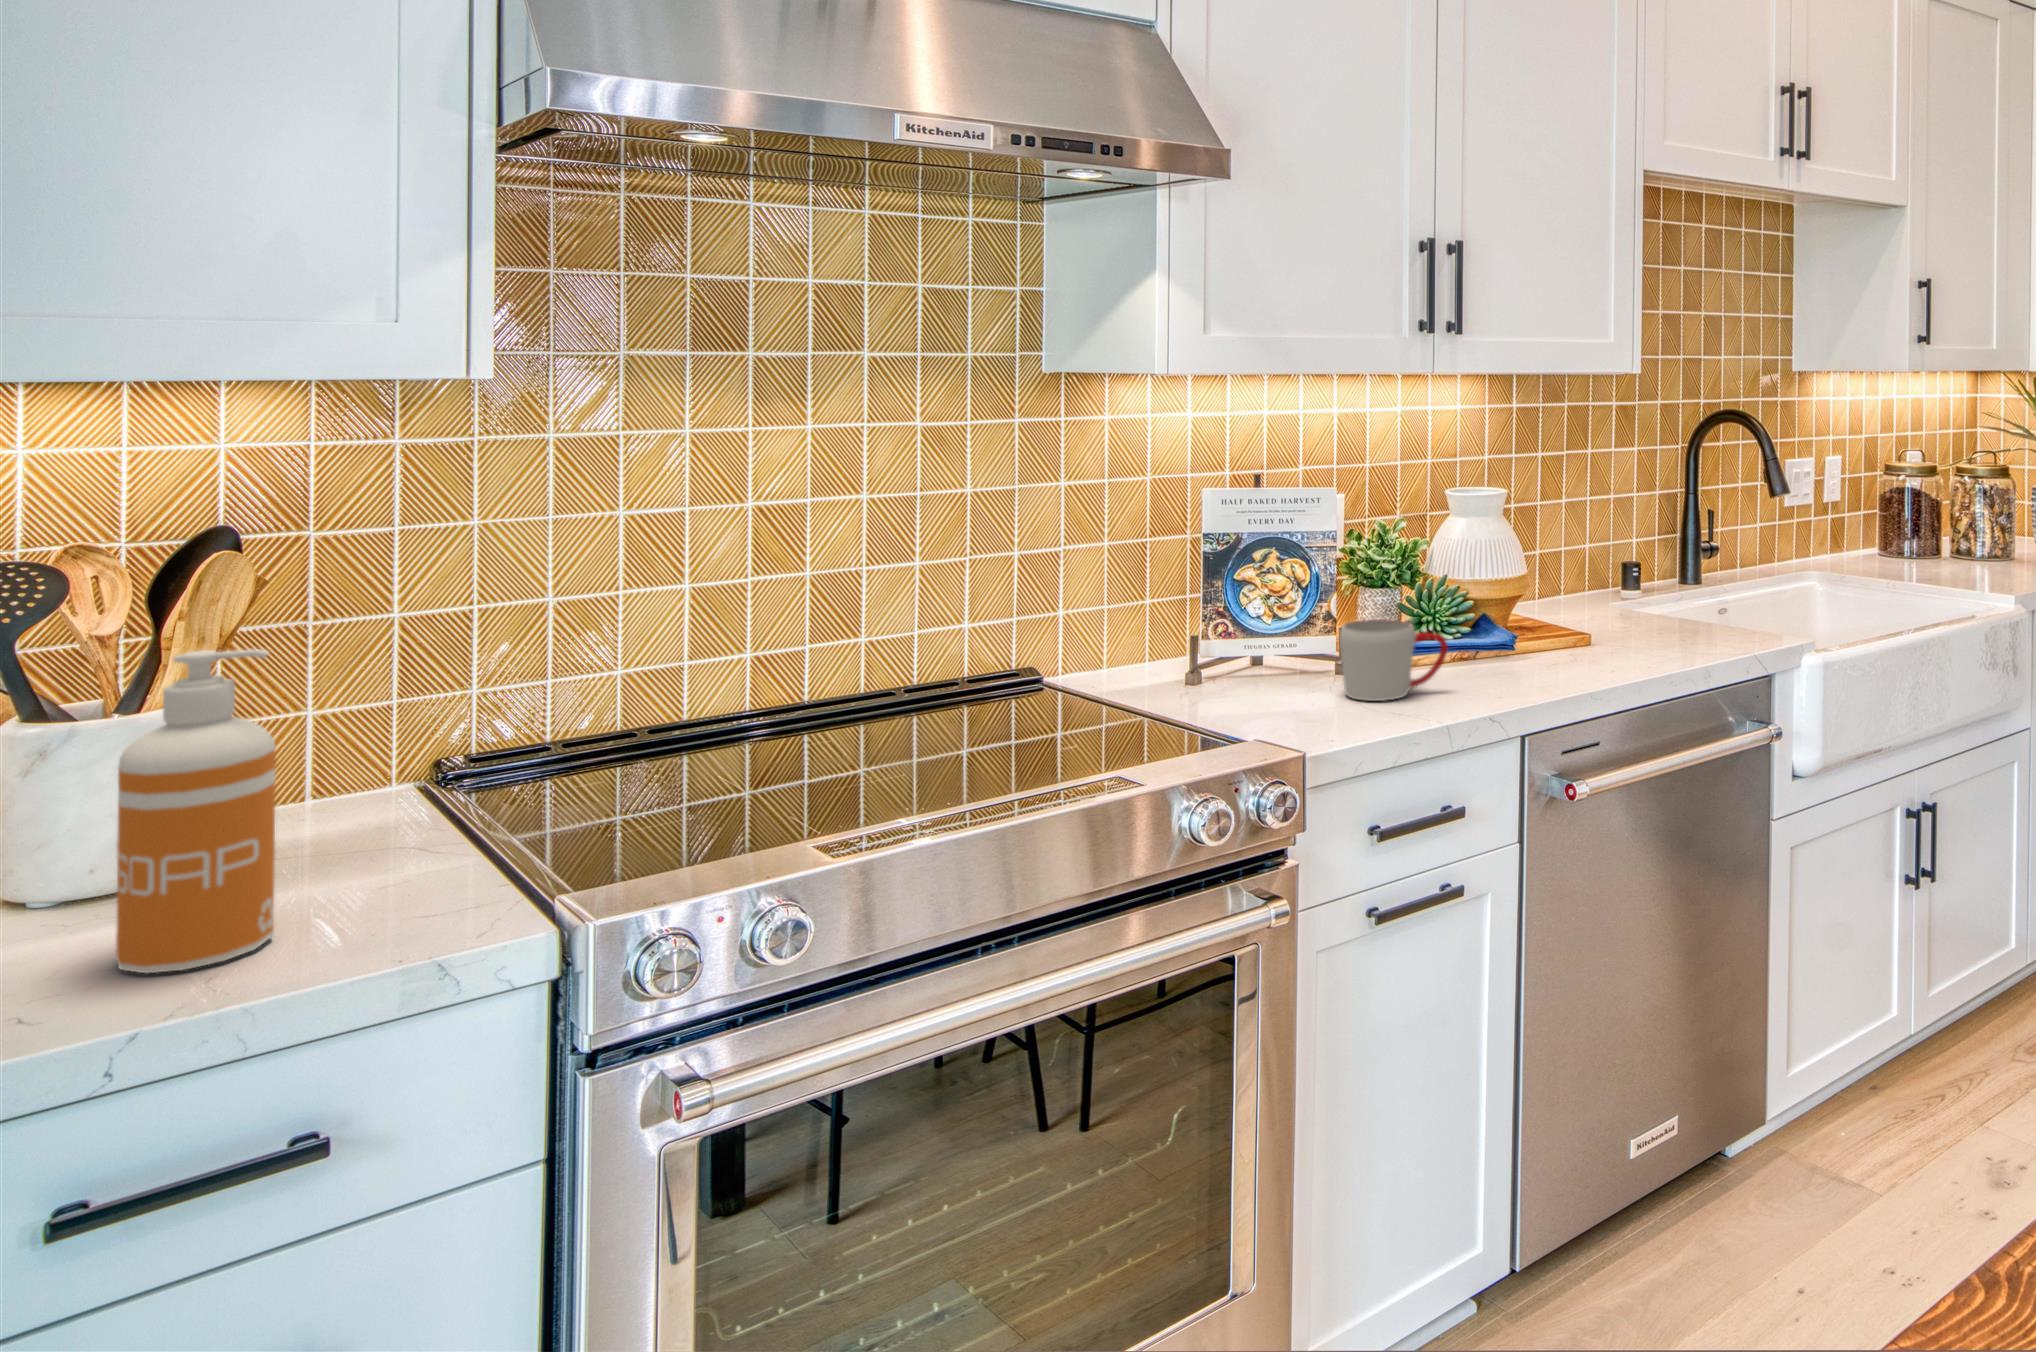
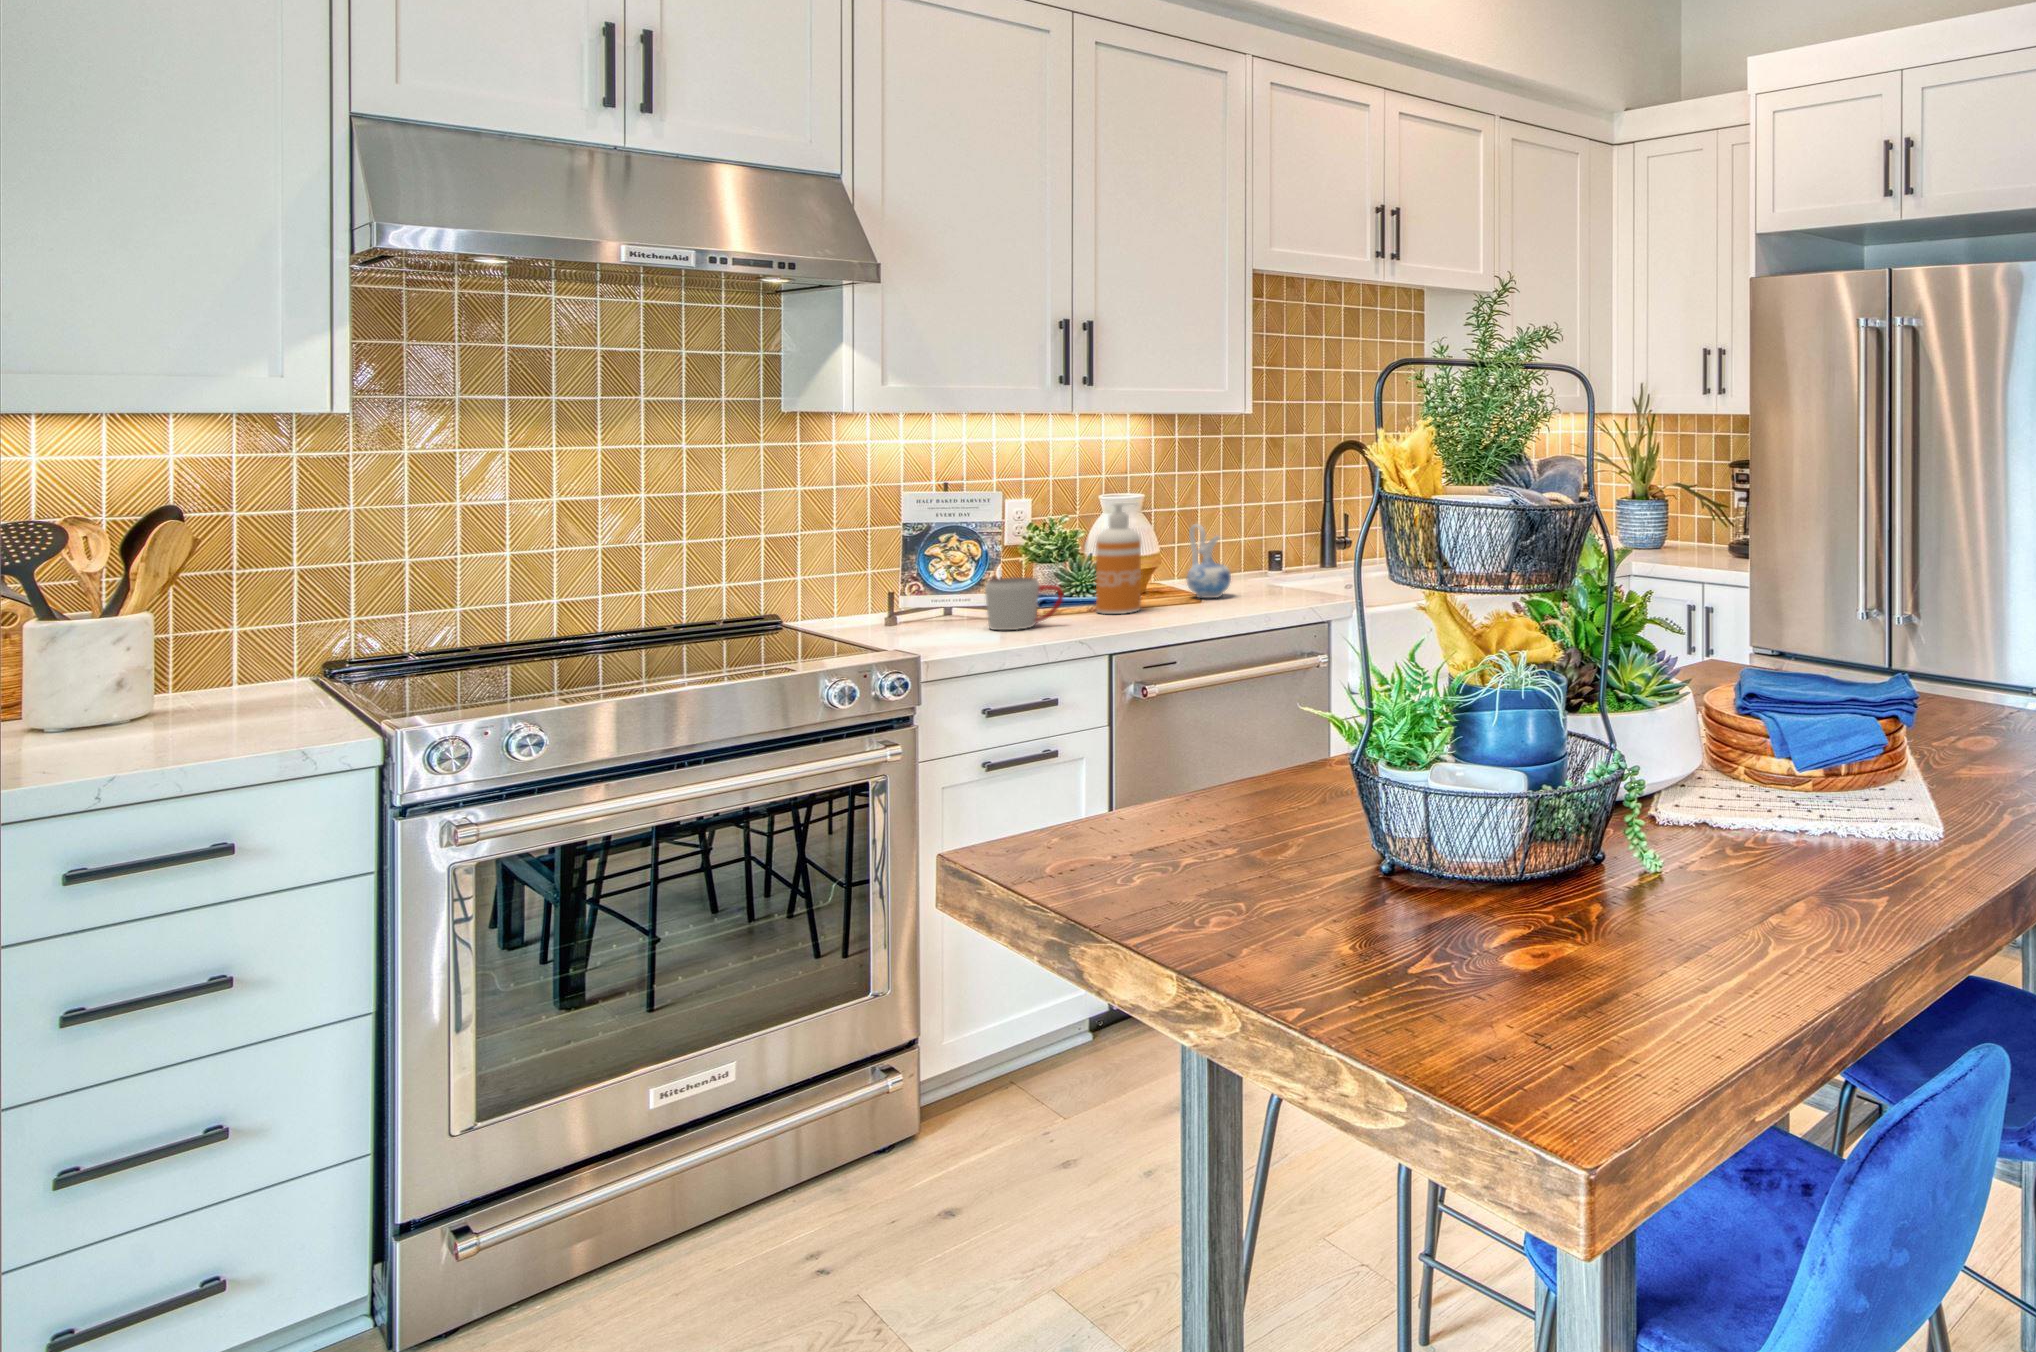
ceramic pitcher: none [1567,534,1628,642] -> present [1187,524,1231,598]
soap dispenser: present [116,649,276,974] -> present [1096,503,1141,614]

